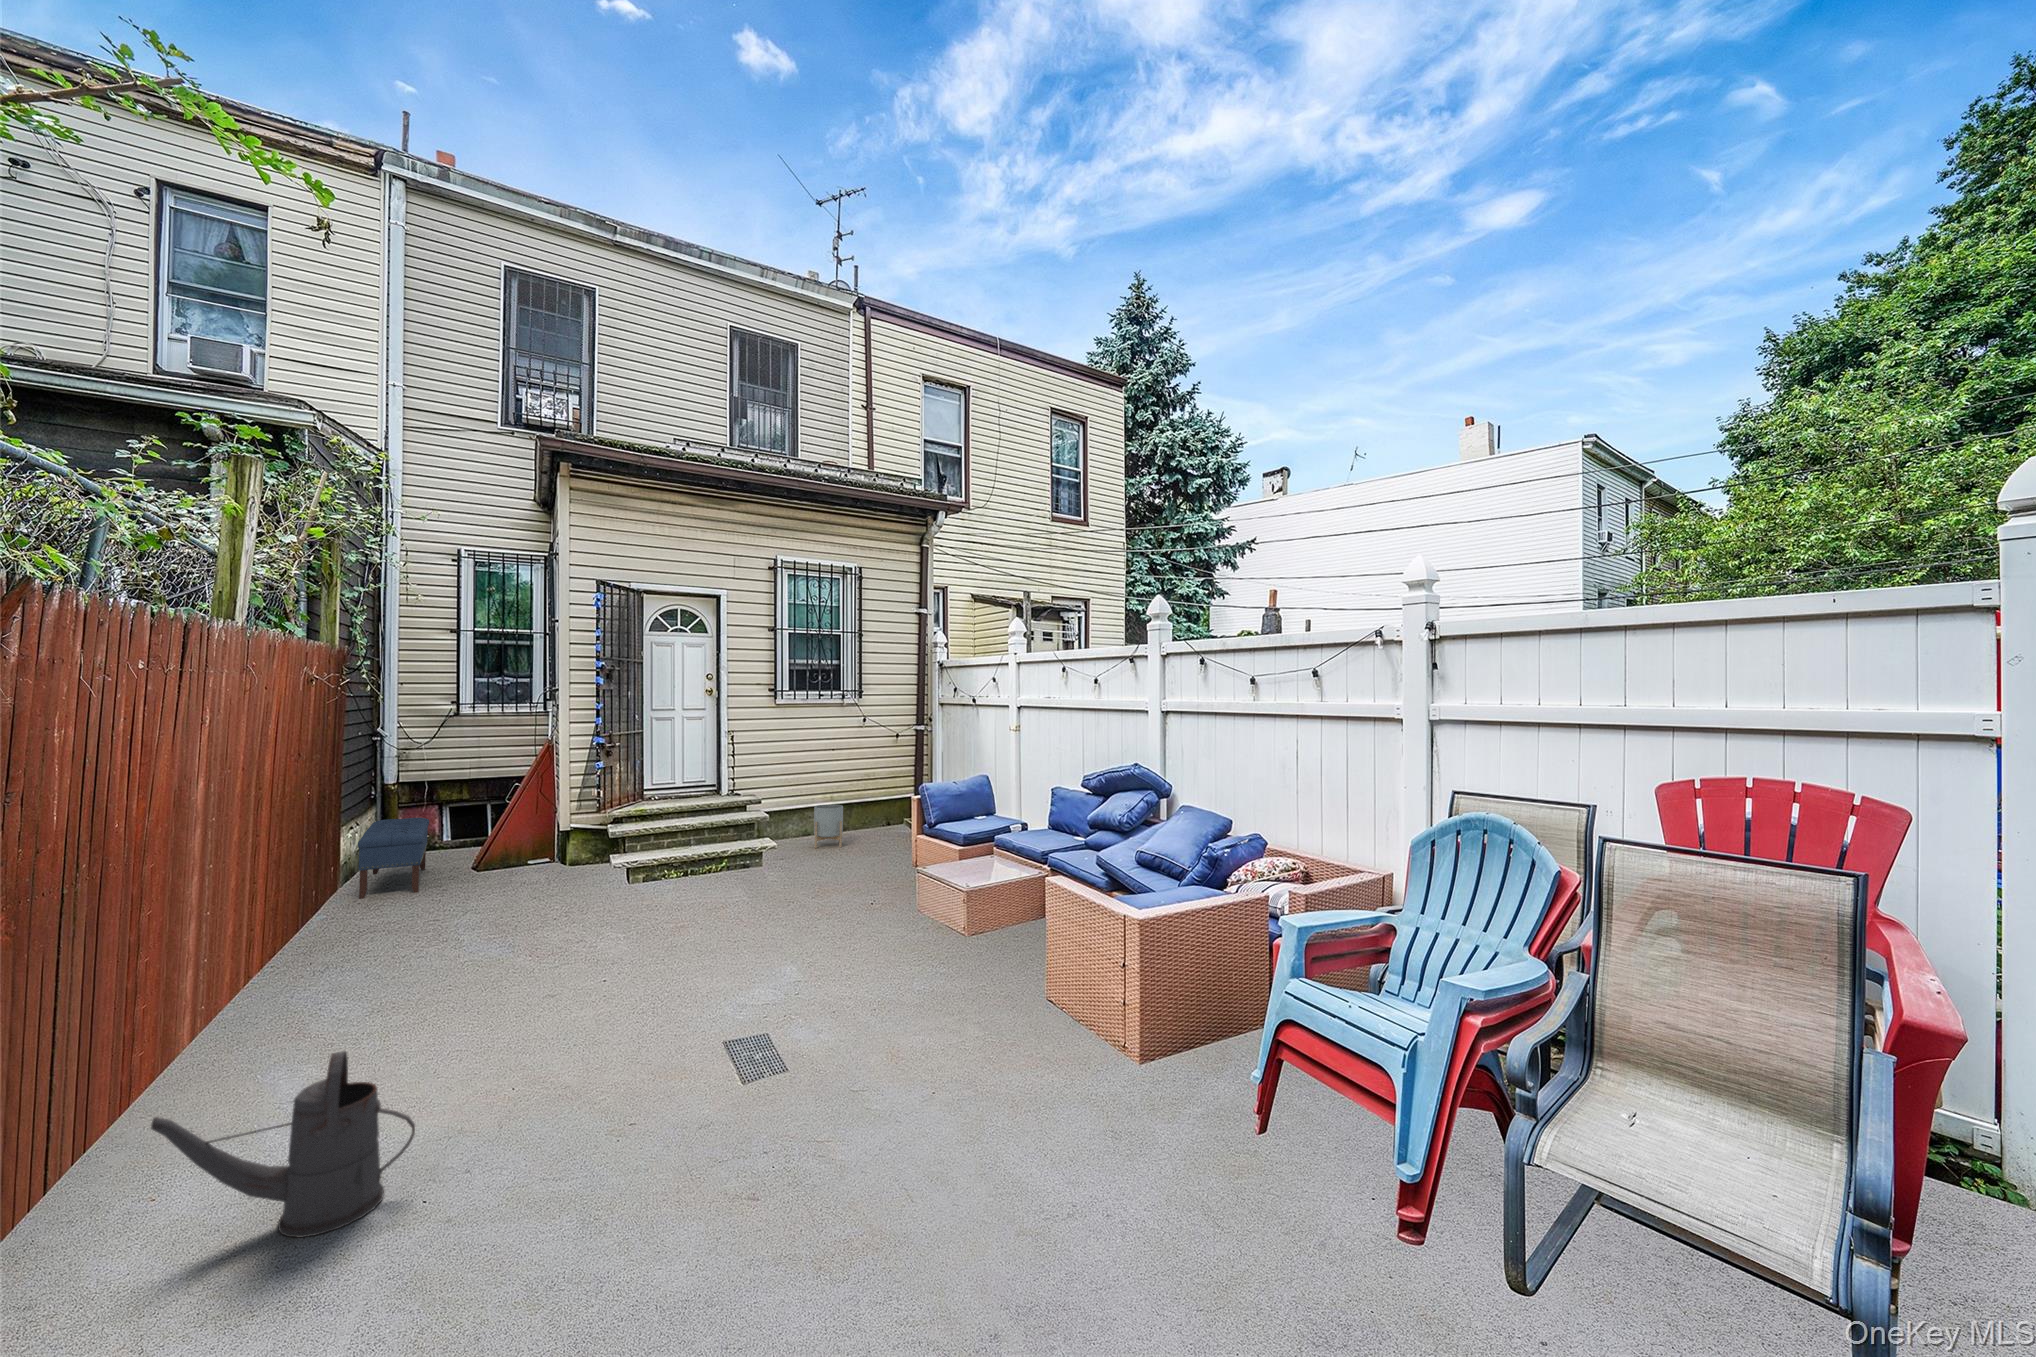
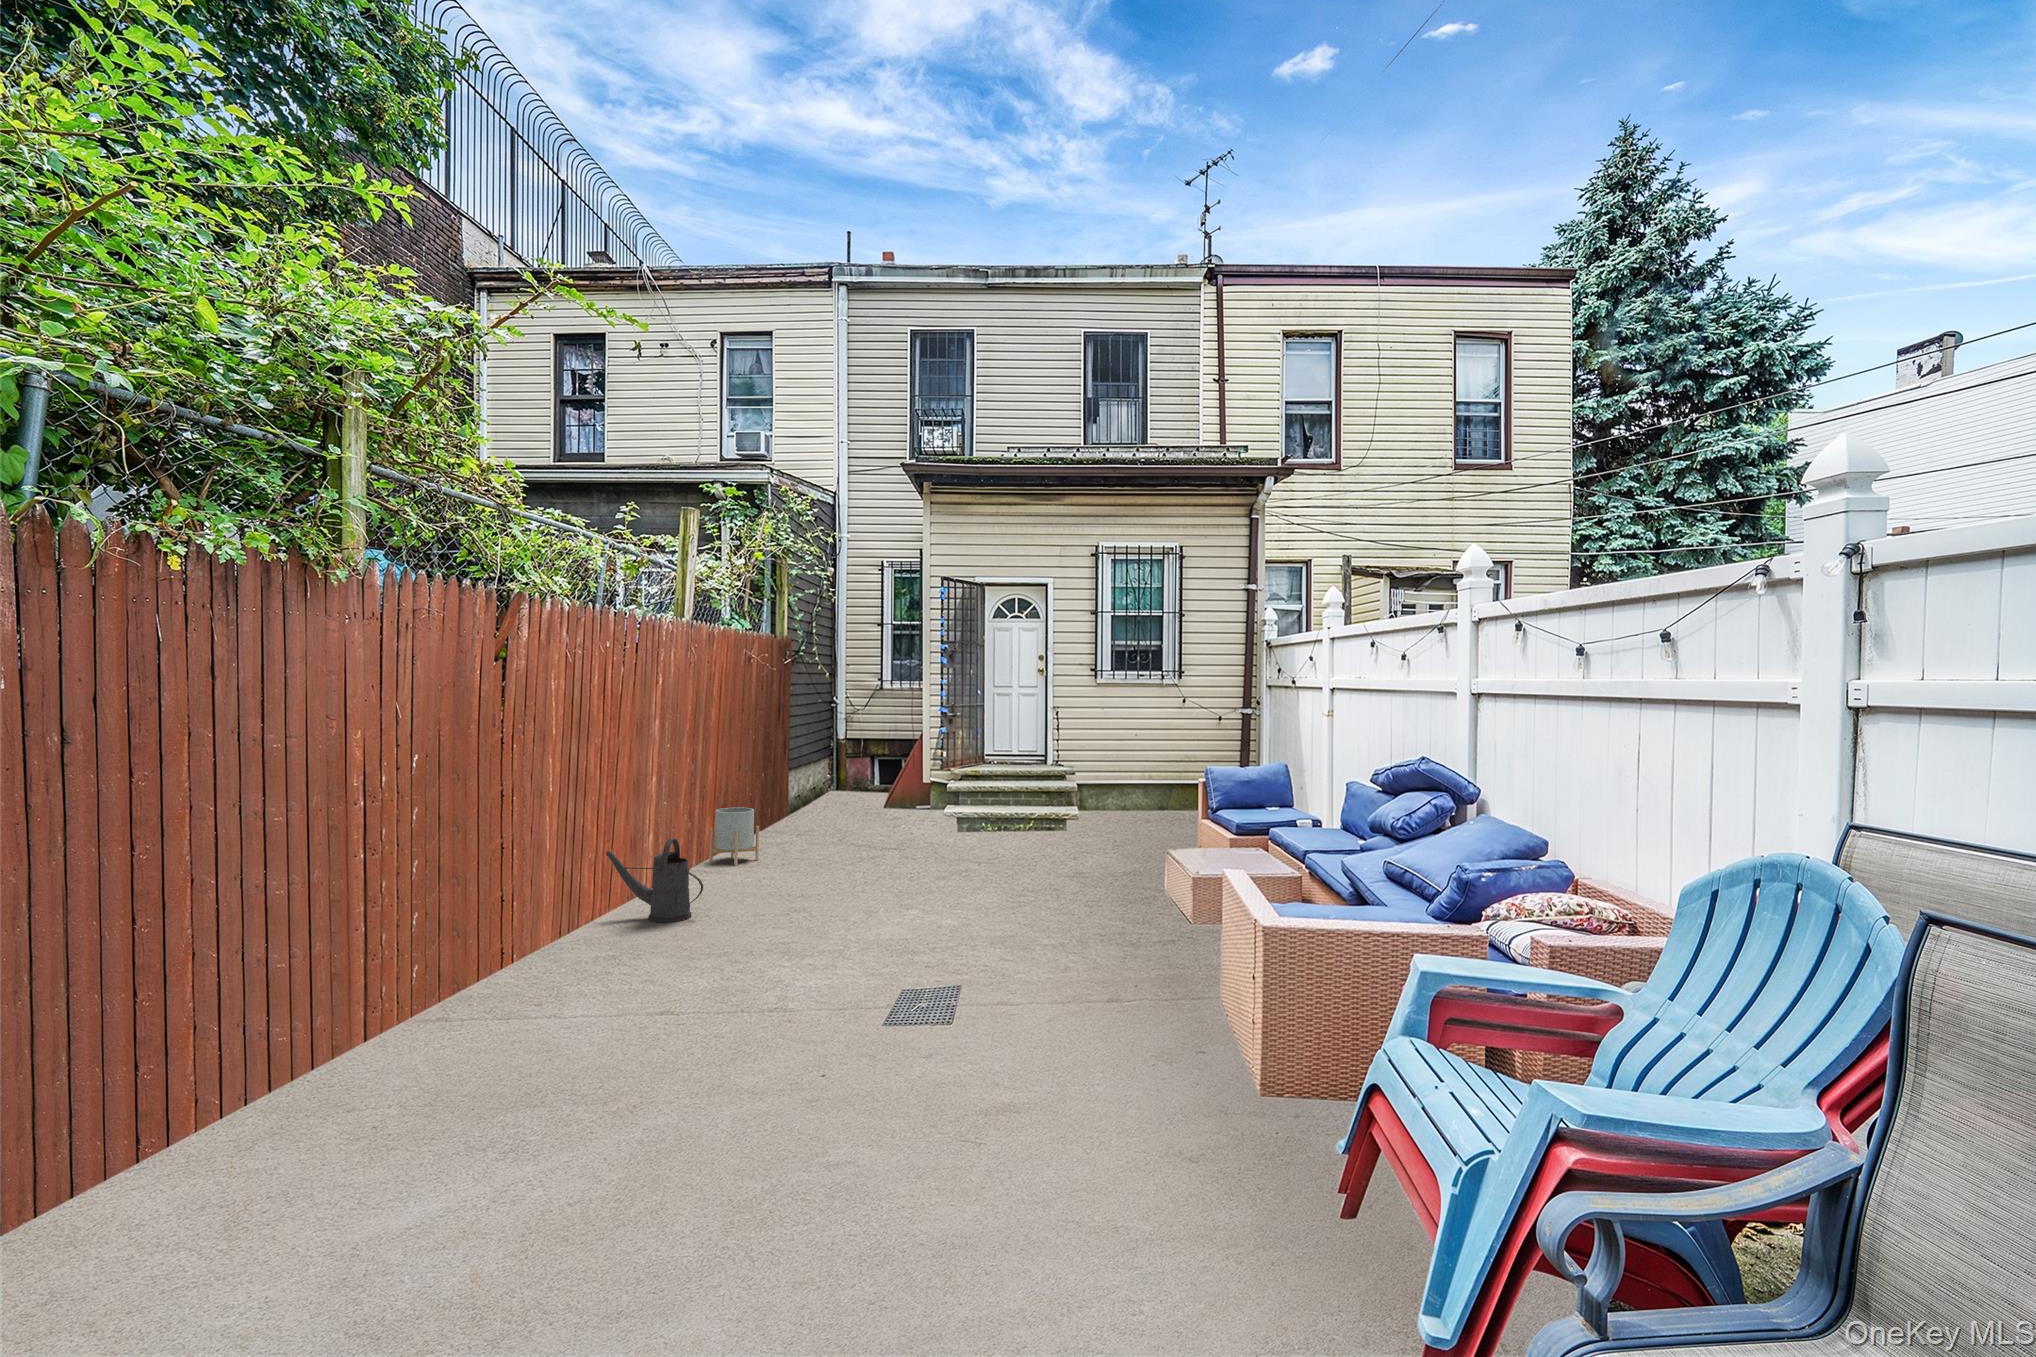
planter: present [814,805,843,848] -> present [709,808,759,866]
bench: present [358,818,429,899] -> none [801,763,854,814]

